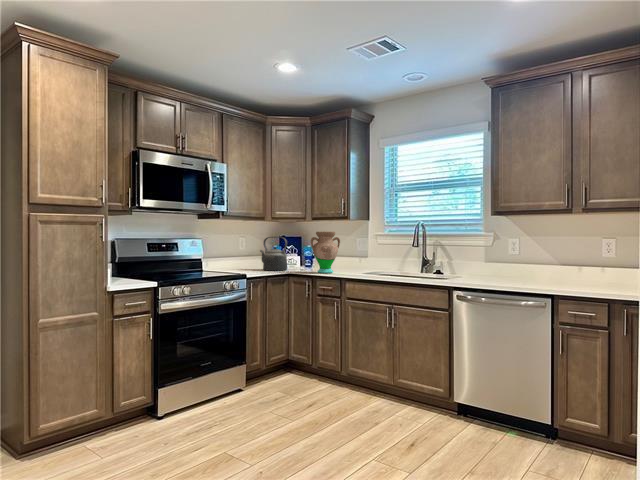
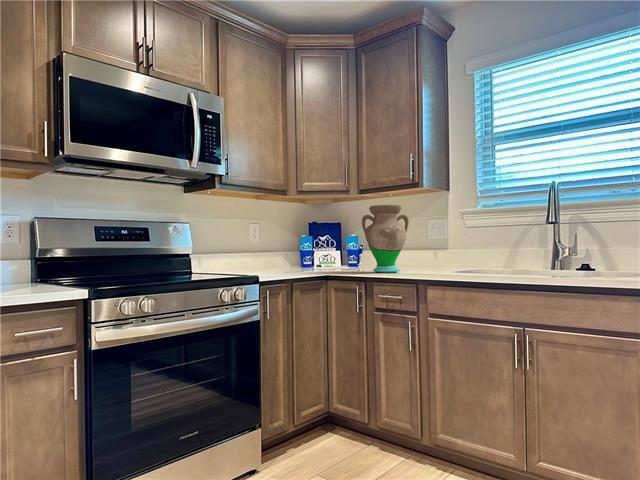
kettle: present [260,237,287,271] -> none [281,218,323,271]

